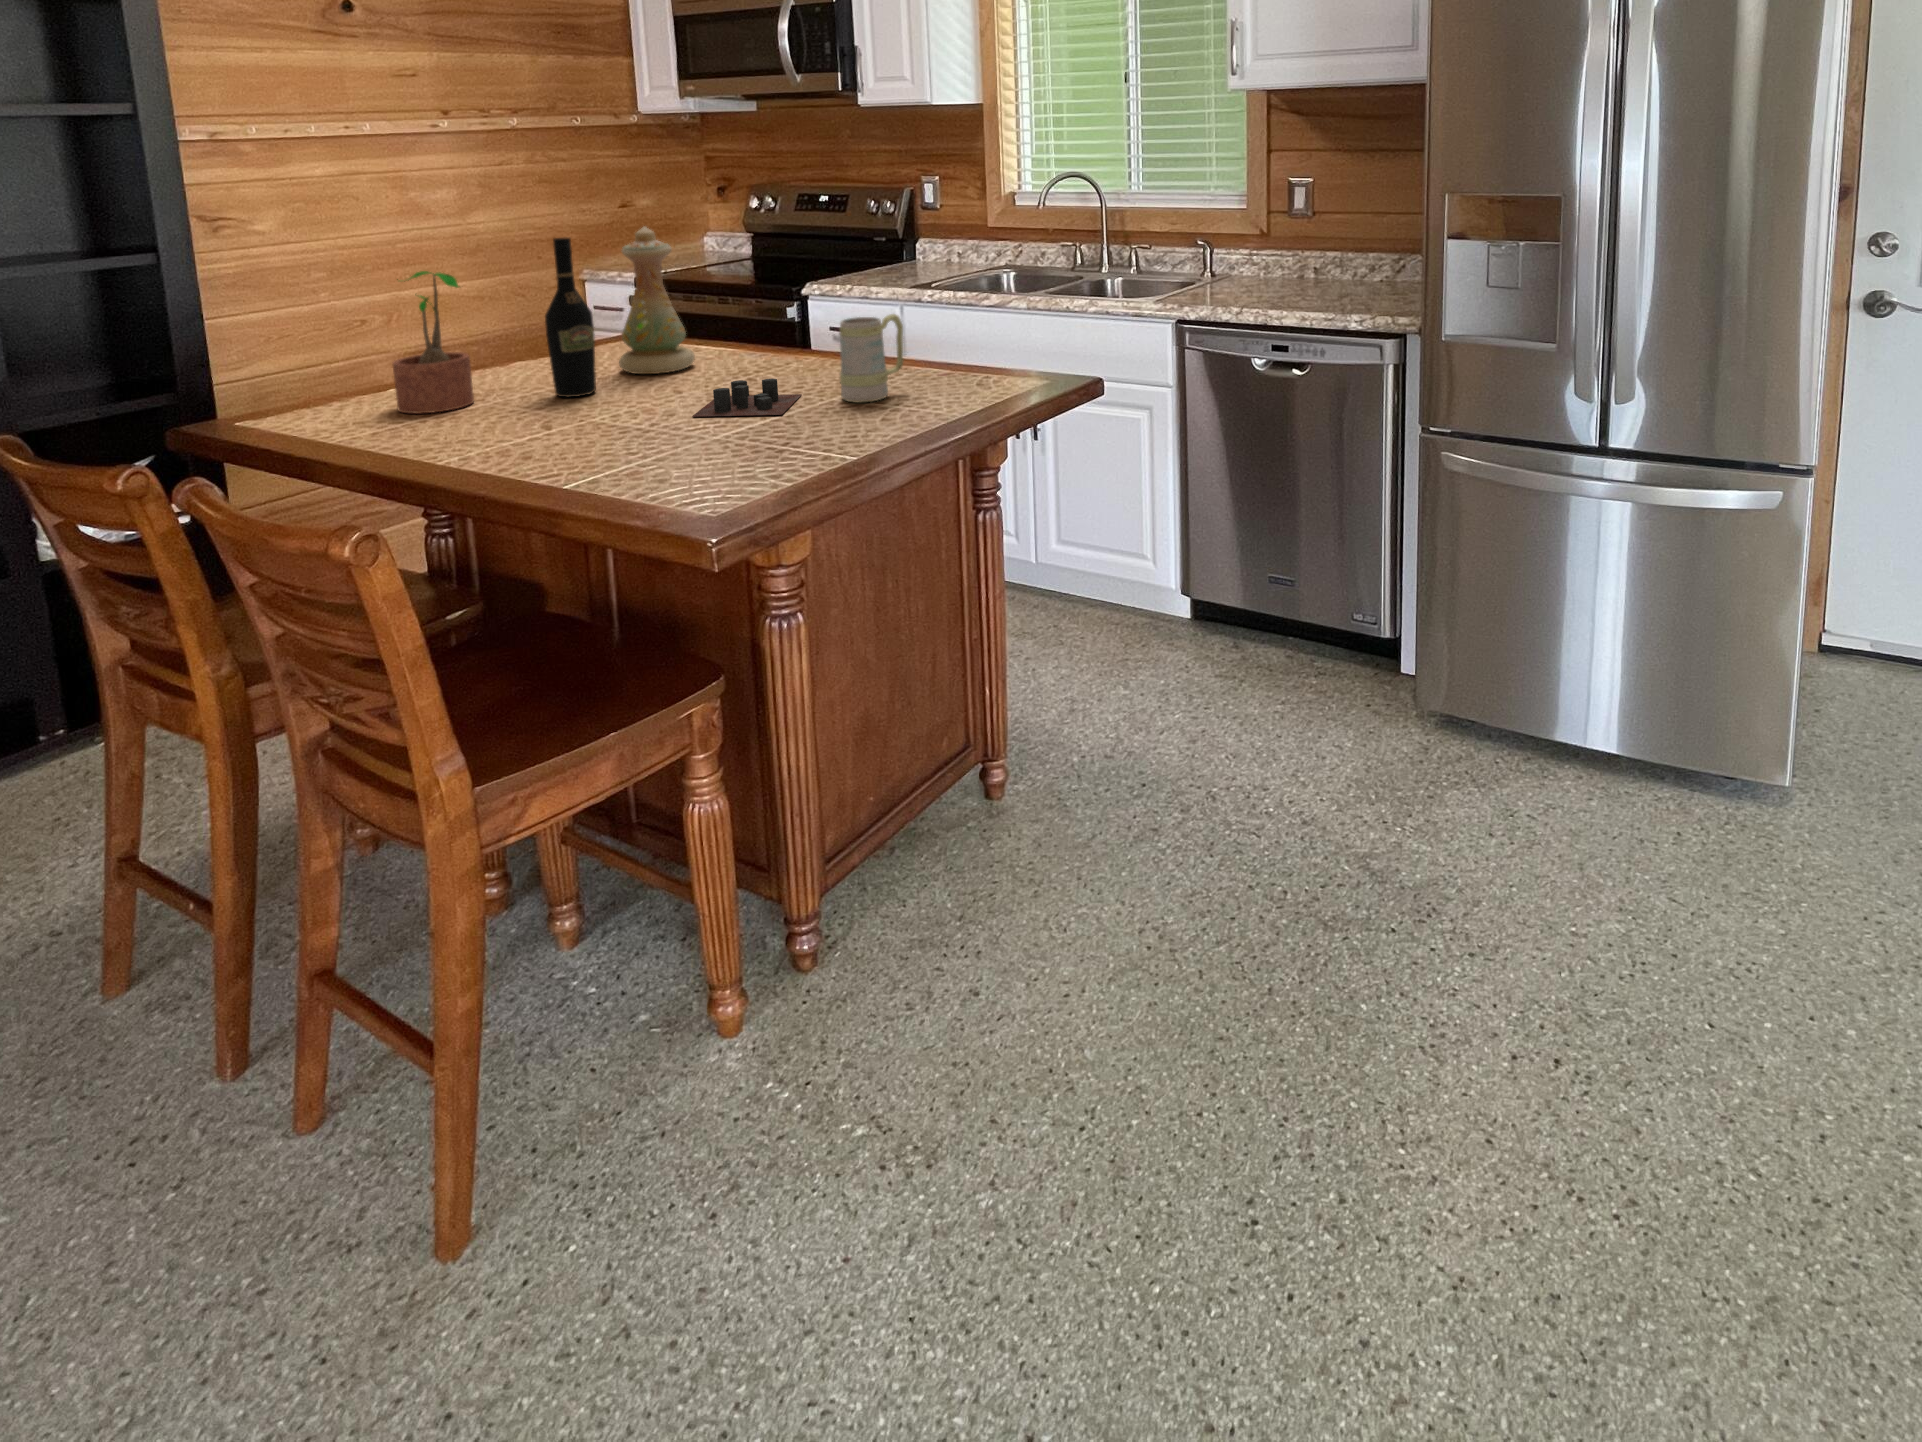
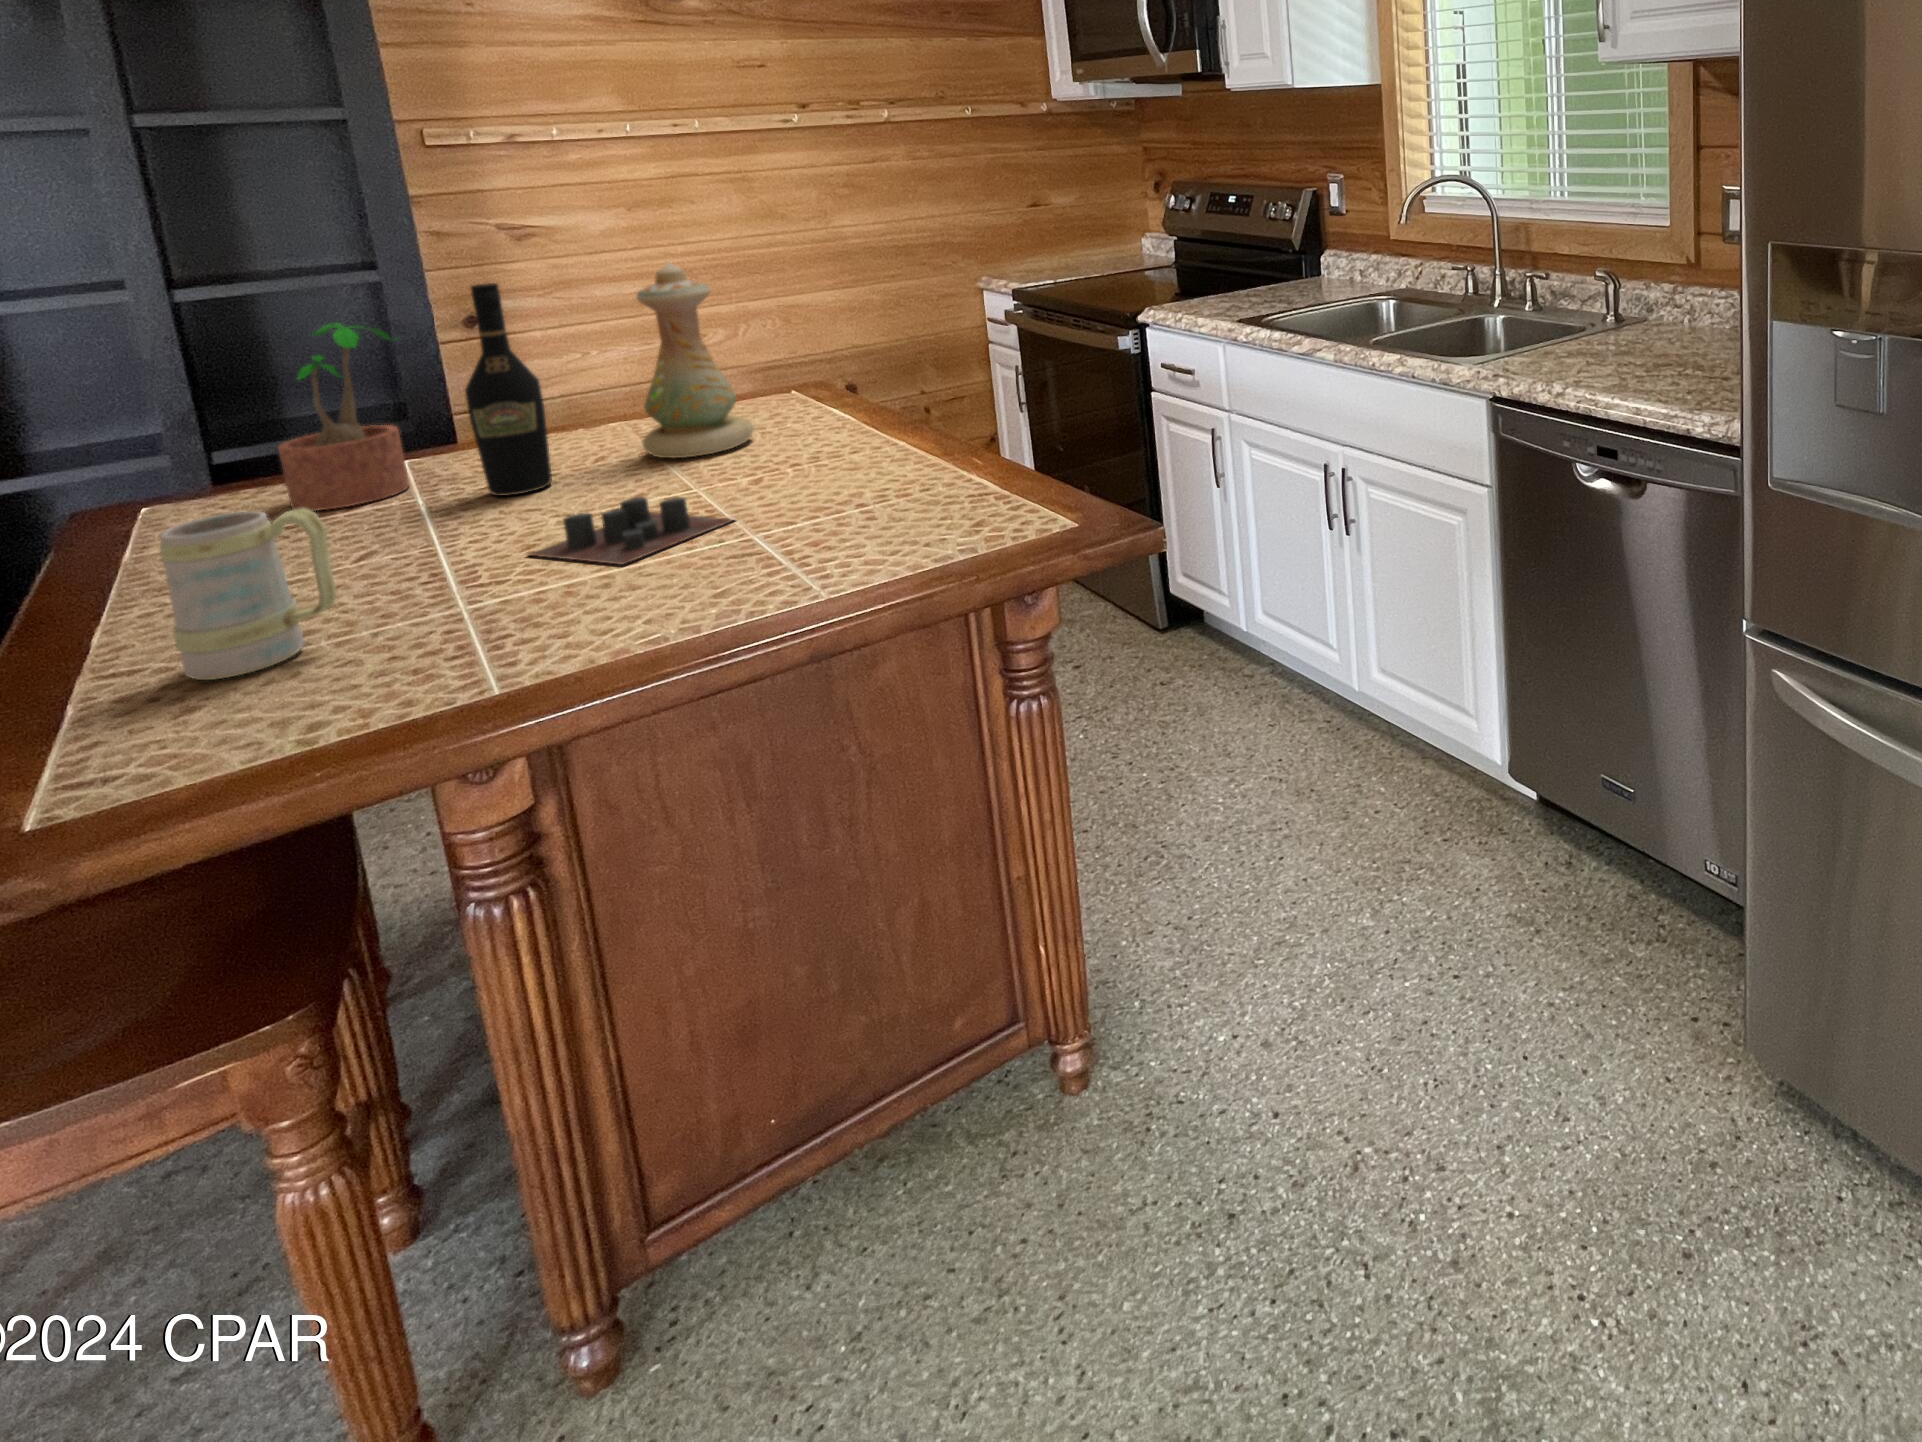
mug: present [840,314,903,402] -> present [160,508,336,680]

